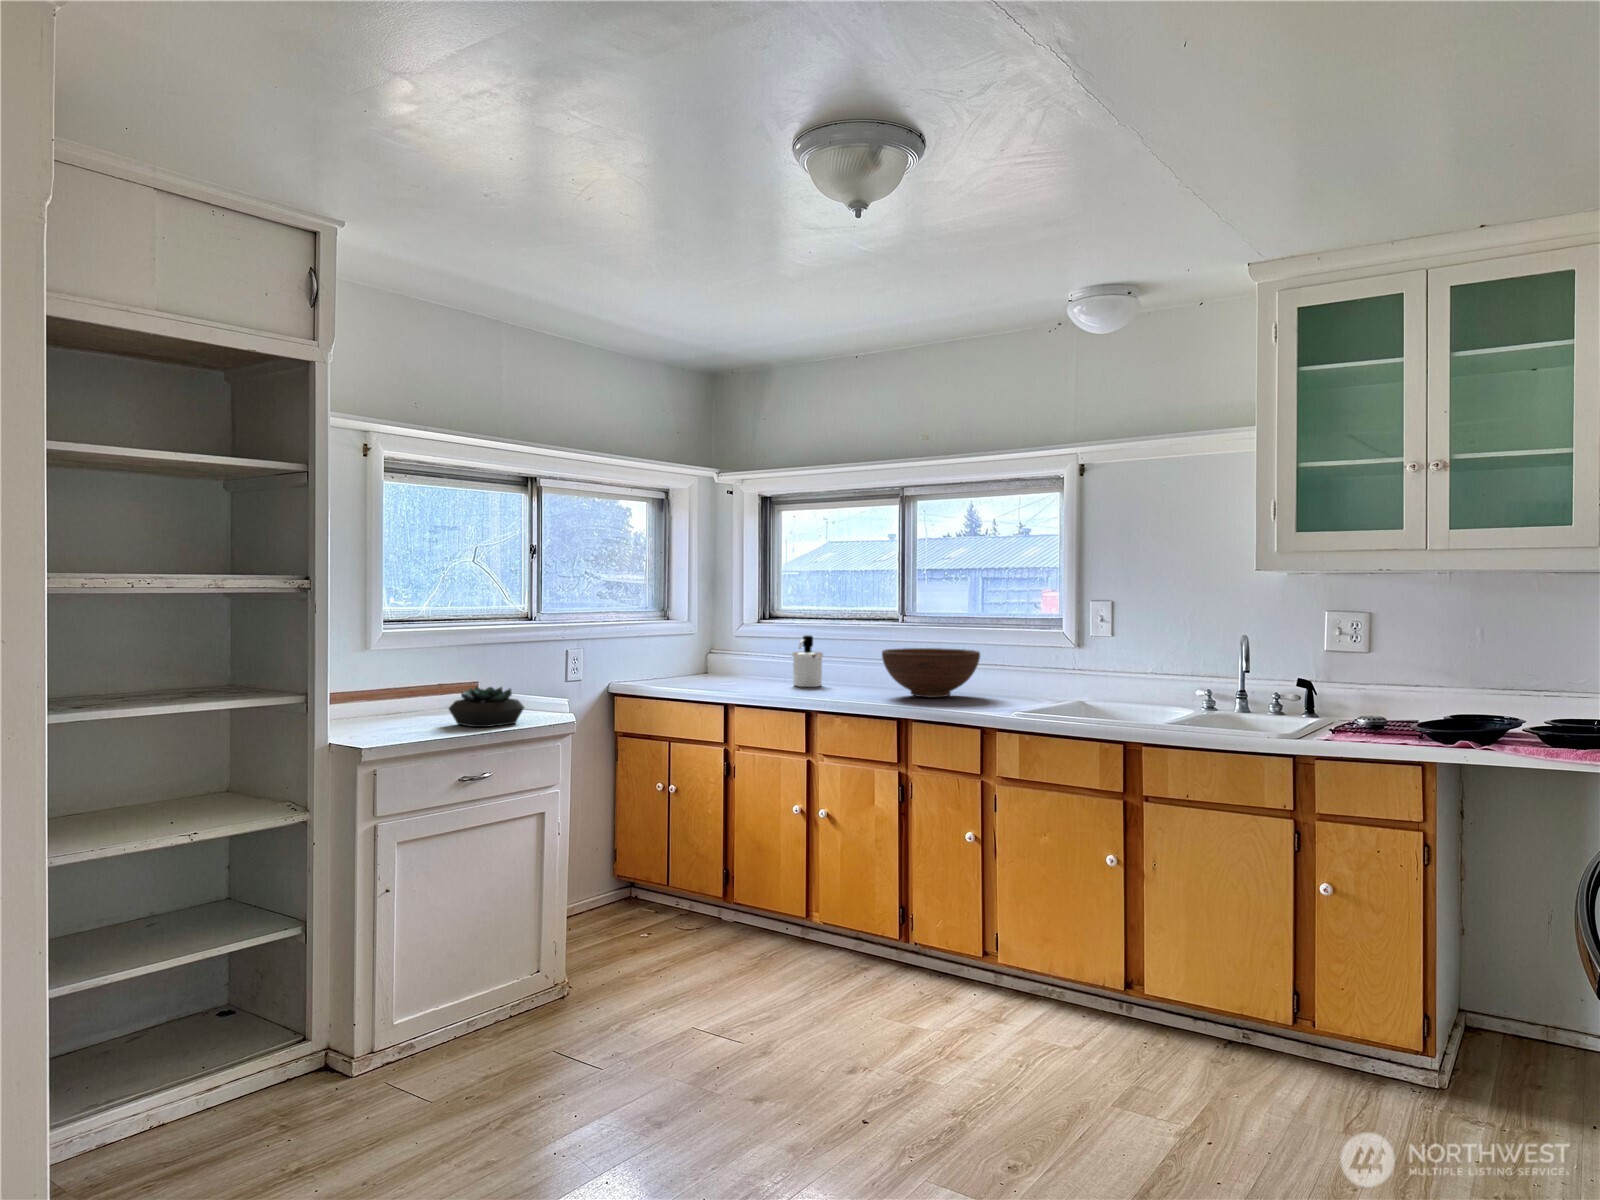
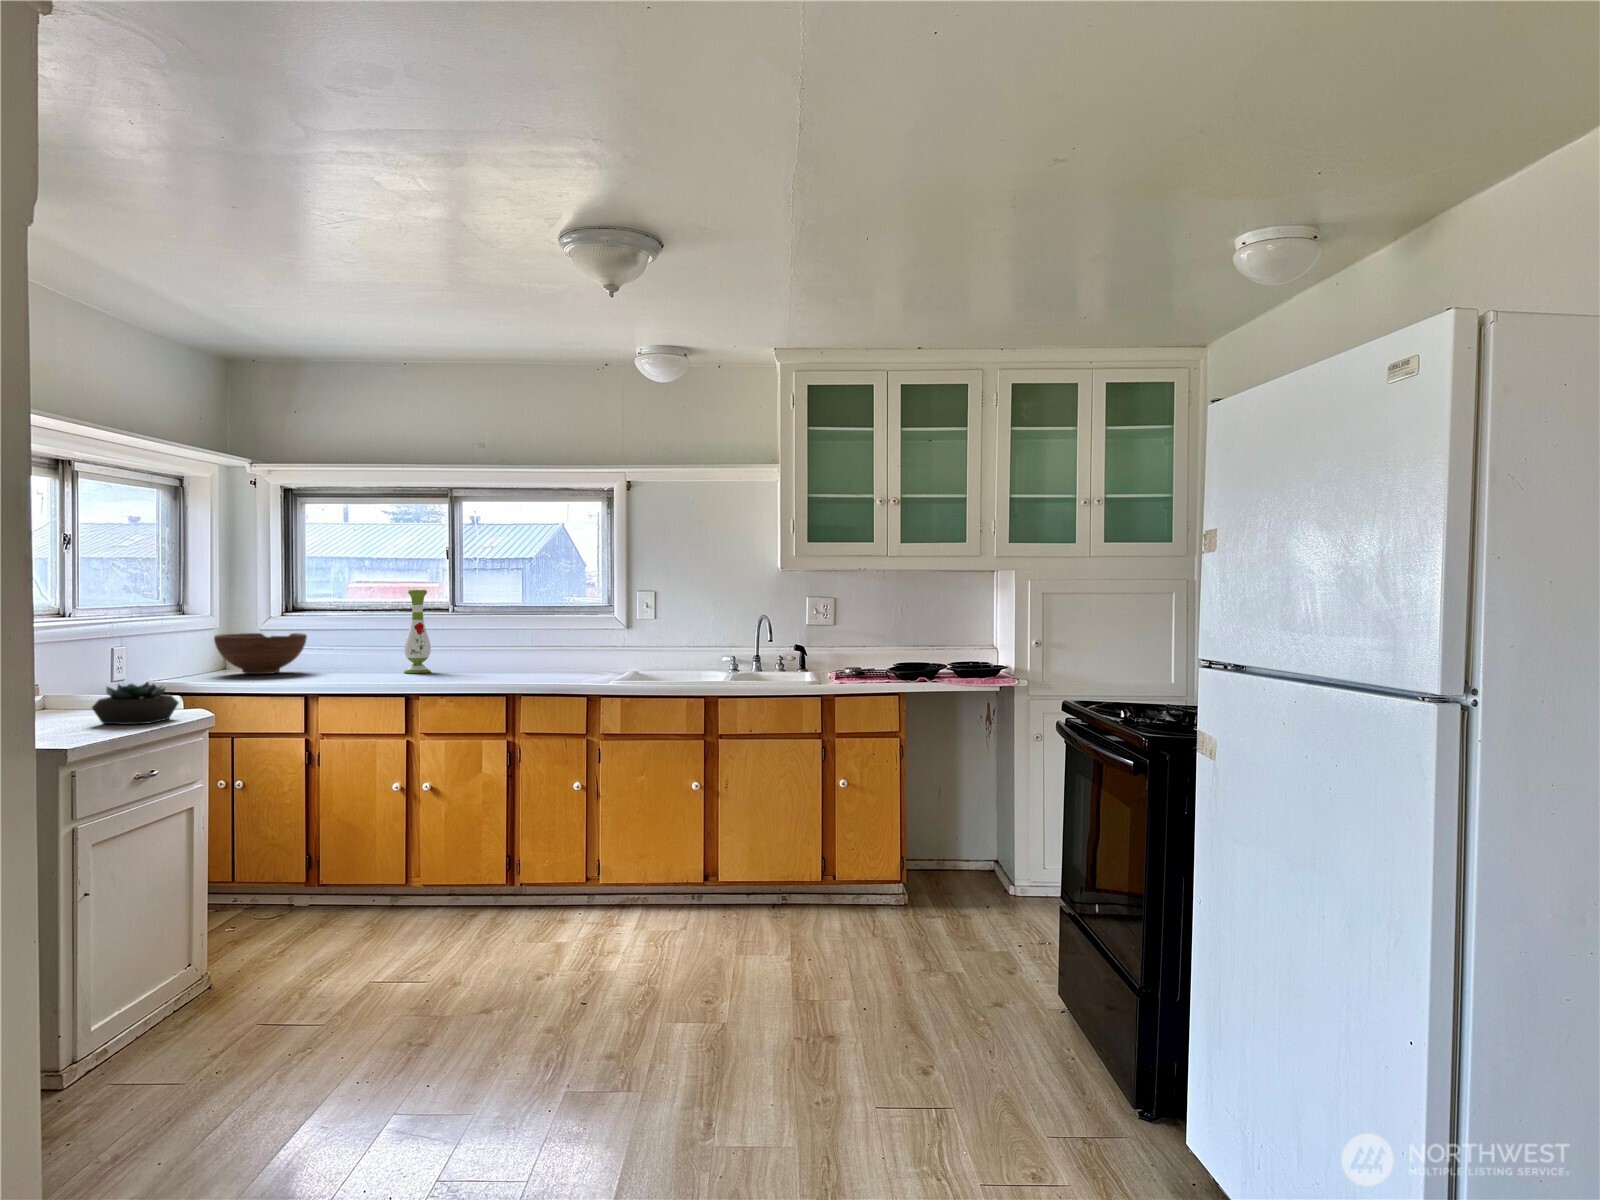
vase: none [848,598,876,687] -> present [404,590,431,673]
soap dispenser: present [792,635,823,687] -> none [347,626,379,675]
fruit bowl: present [882,648,980,698] -> present [214,633,307,674]

